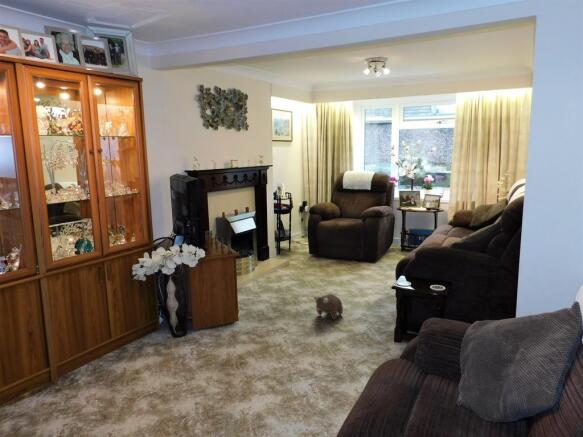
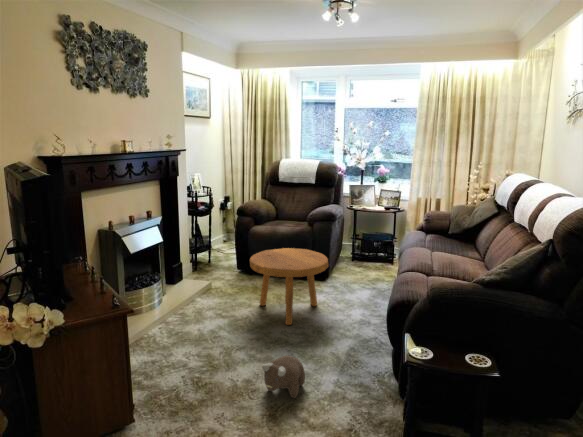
footstool: none [314,235,370,286] -> present [250,248,328,325]

